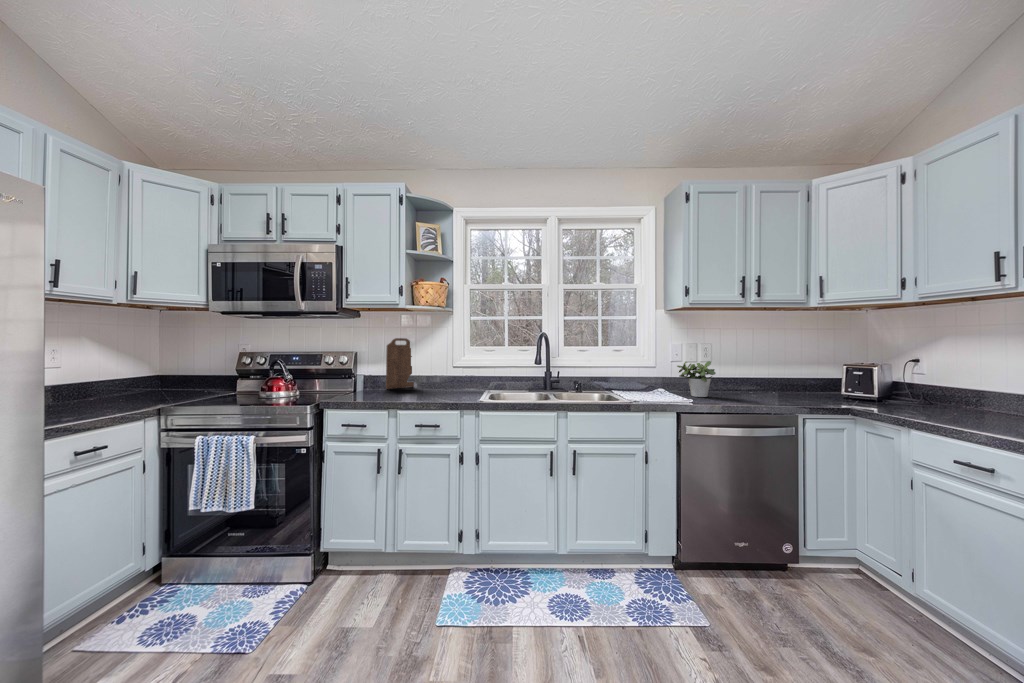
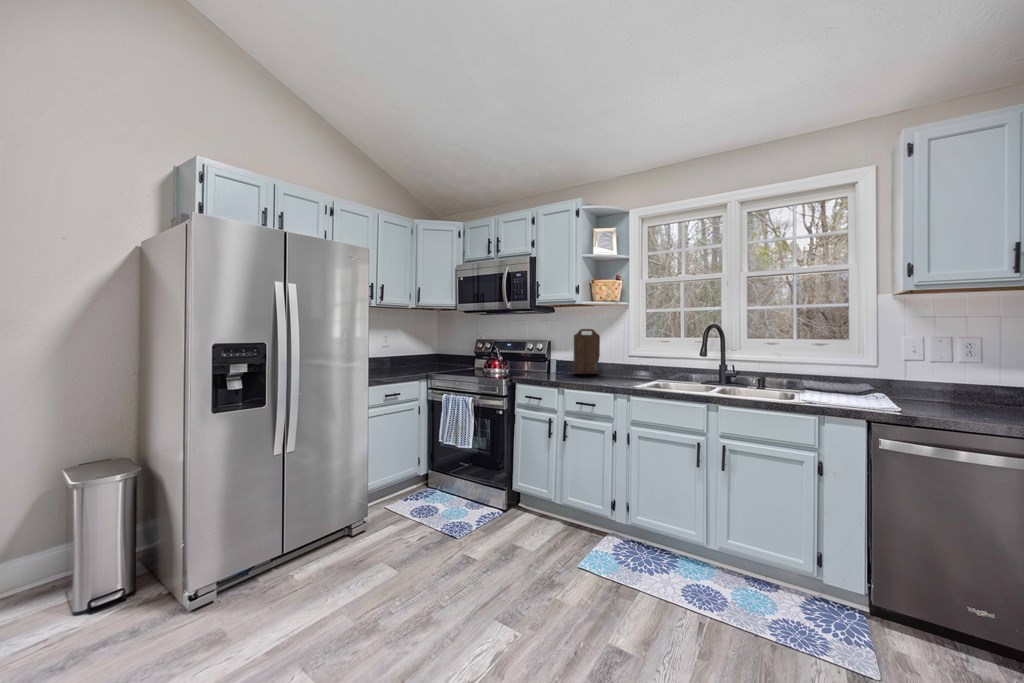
potted plant: present [677,361,716,397] -> none [934,353,1003,405]

